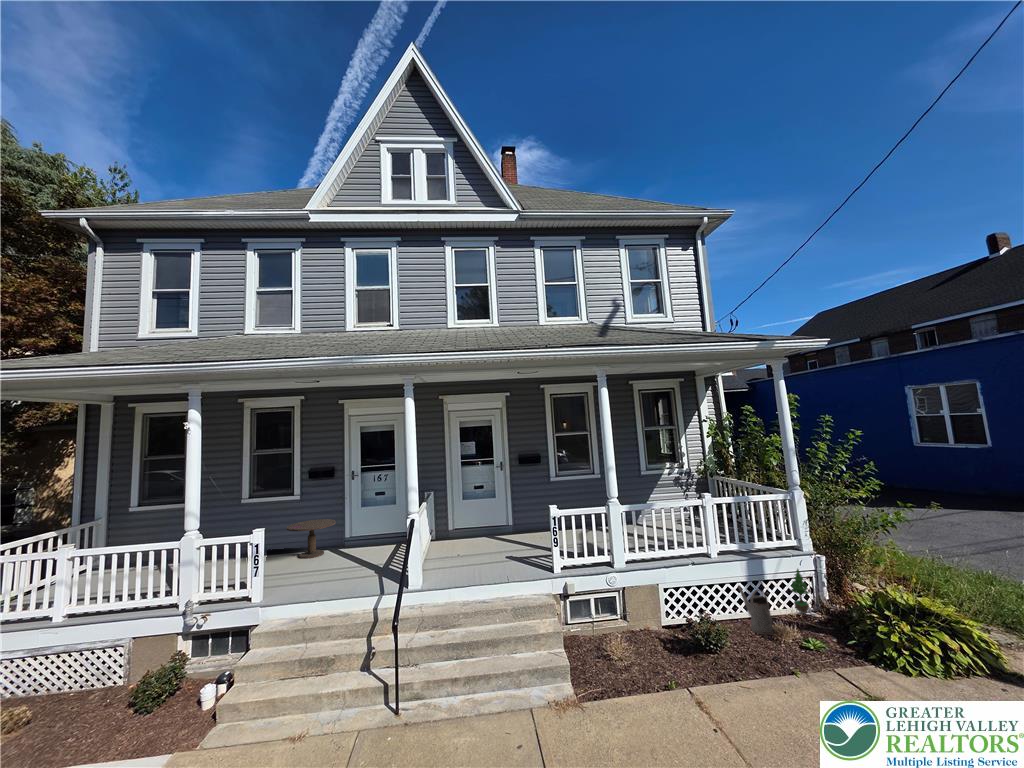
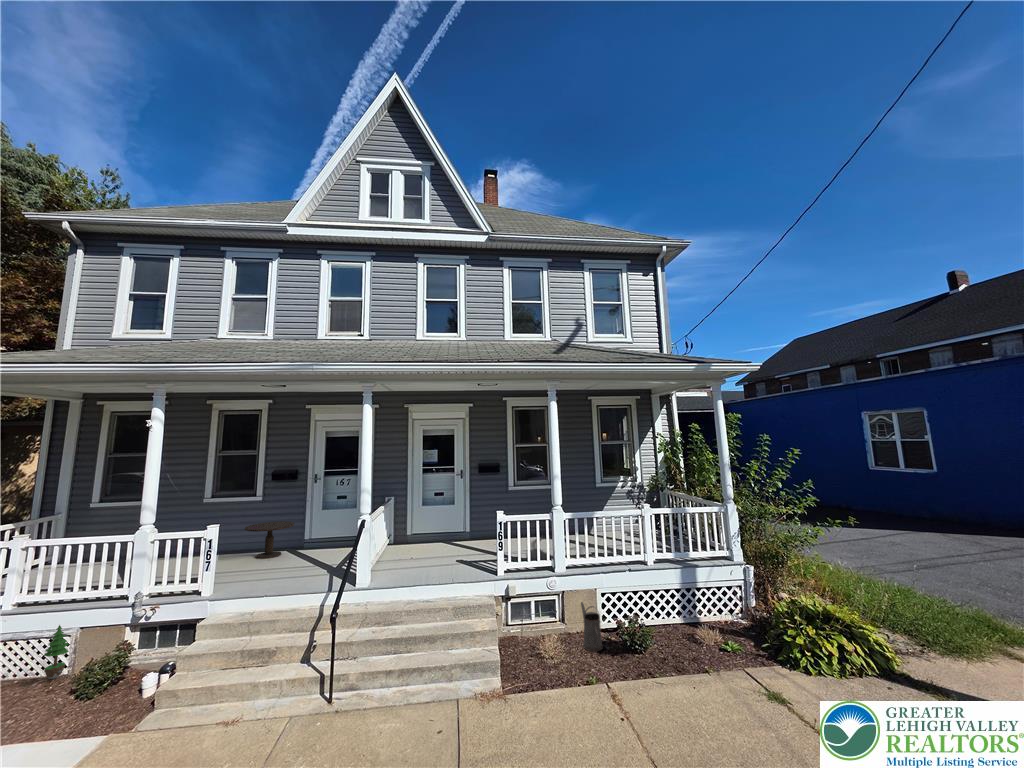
potted tree: present [791,569,809,614] -> present [44,625,69,679]
watering can: present [738,586,774,635] -> present [581,602,603,651]

